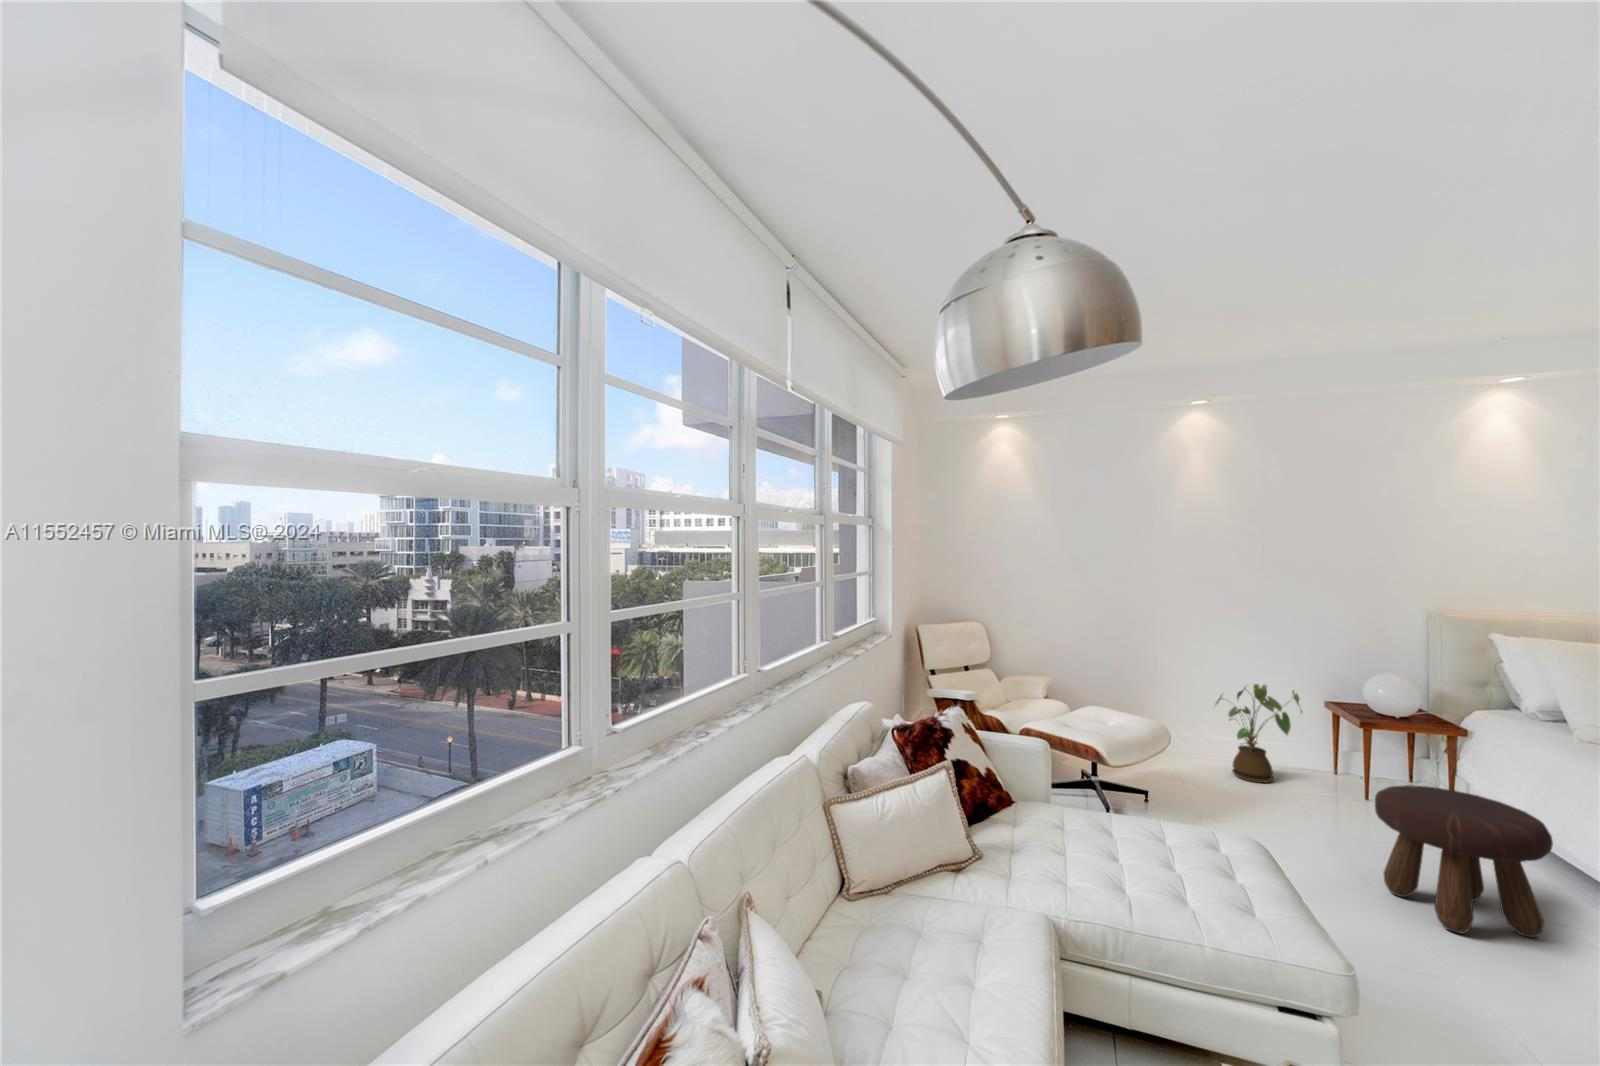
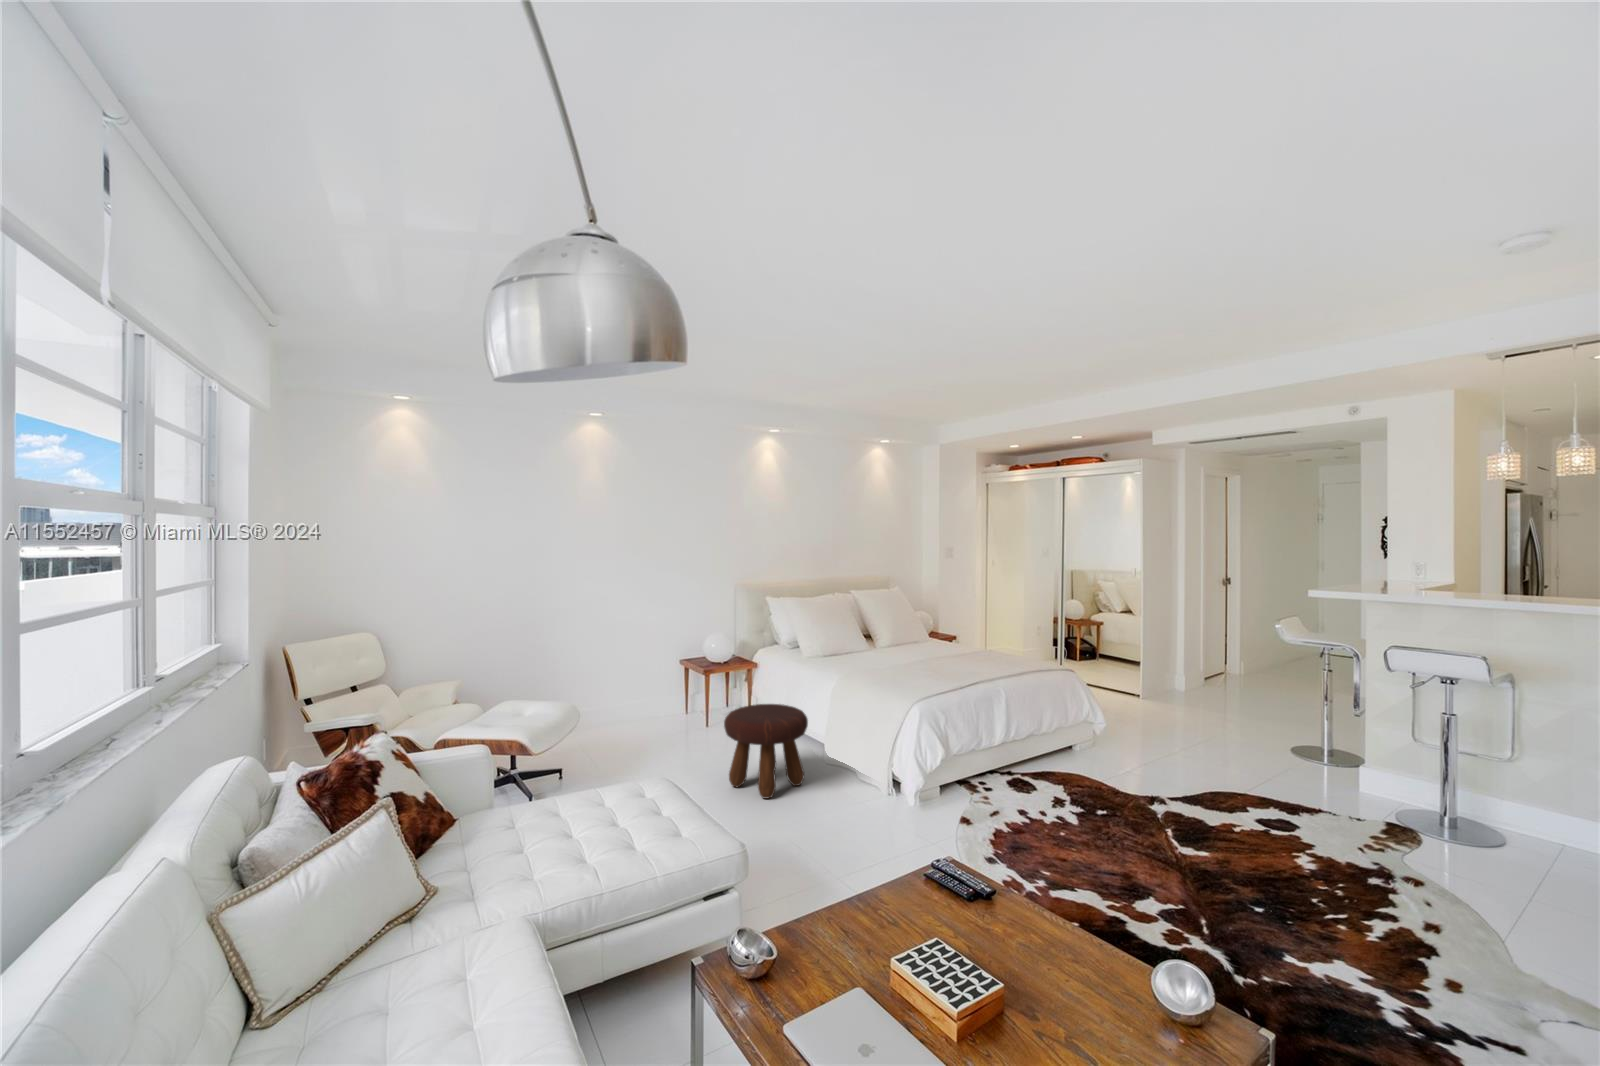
house plant: present [1216,684,1302,783] -> none [607,653,669,736]

